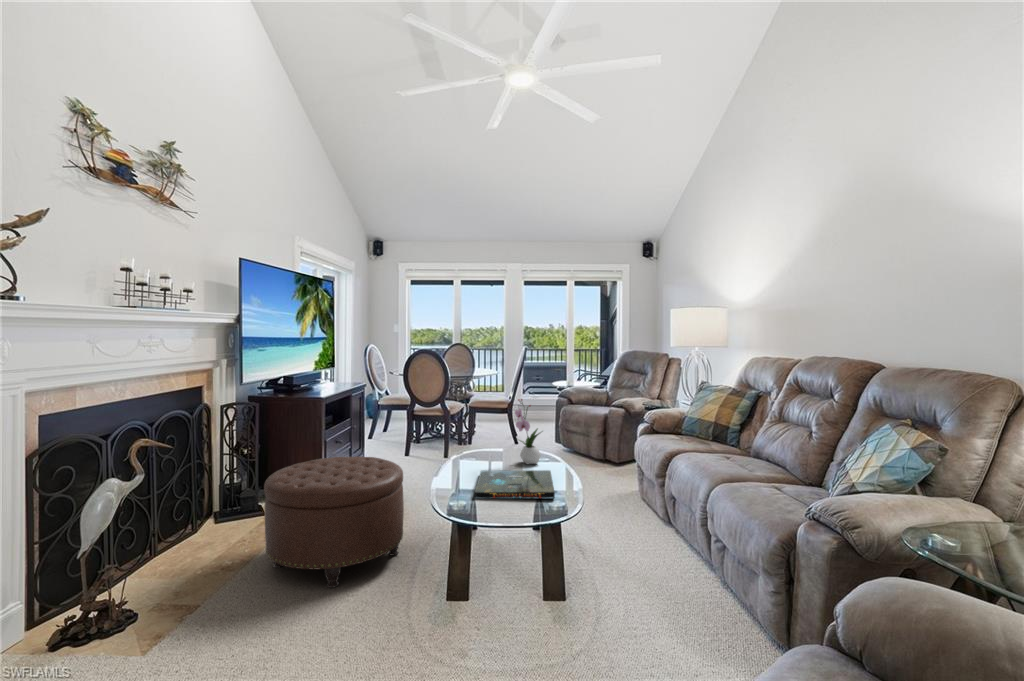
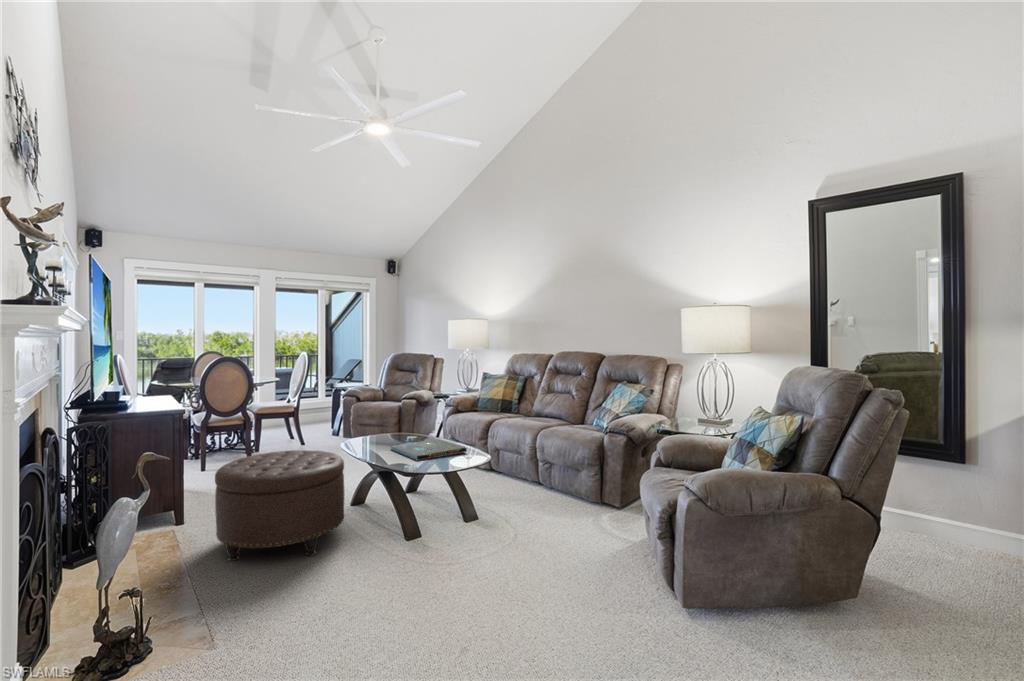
flower arrangement: present [515,399,541,464] -> none [397,390,419,440]

